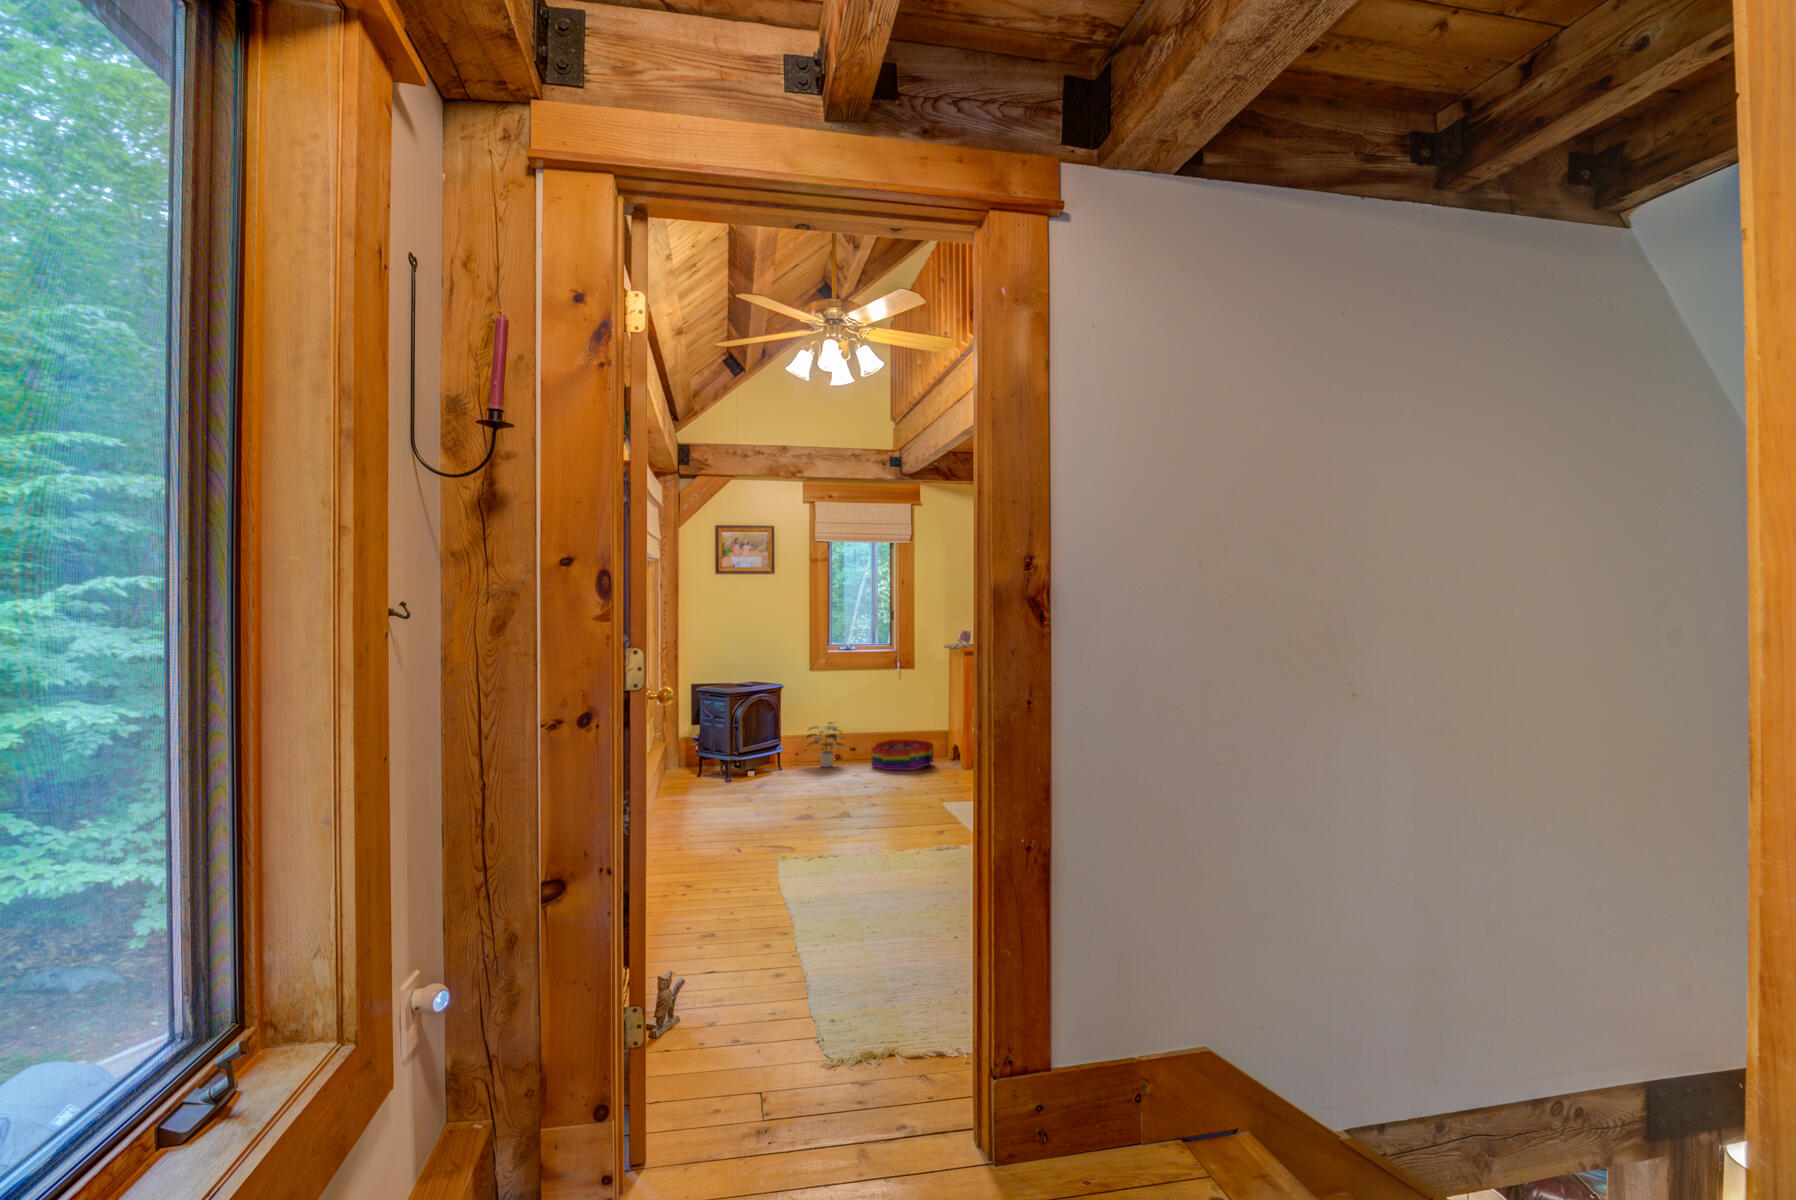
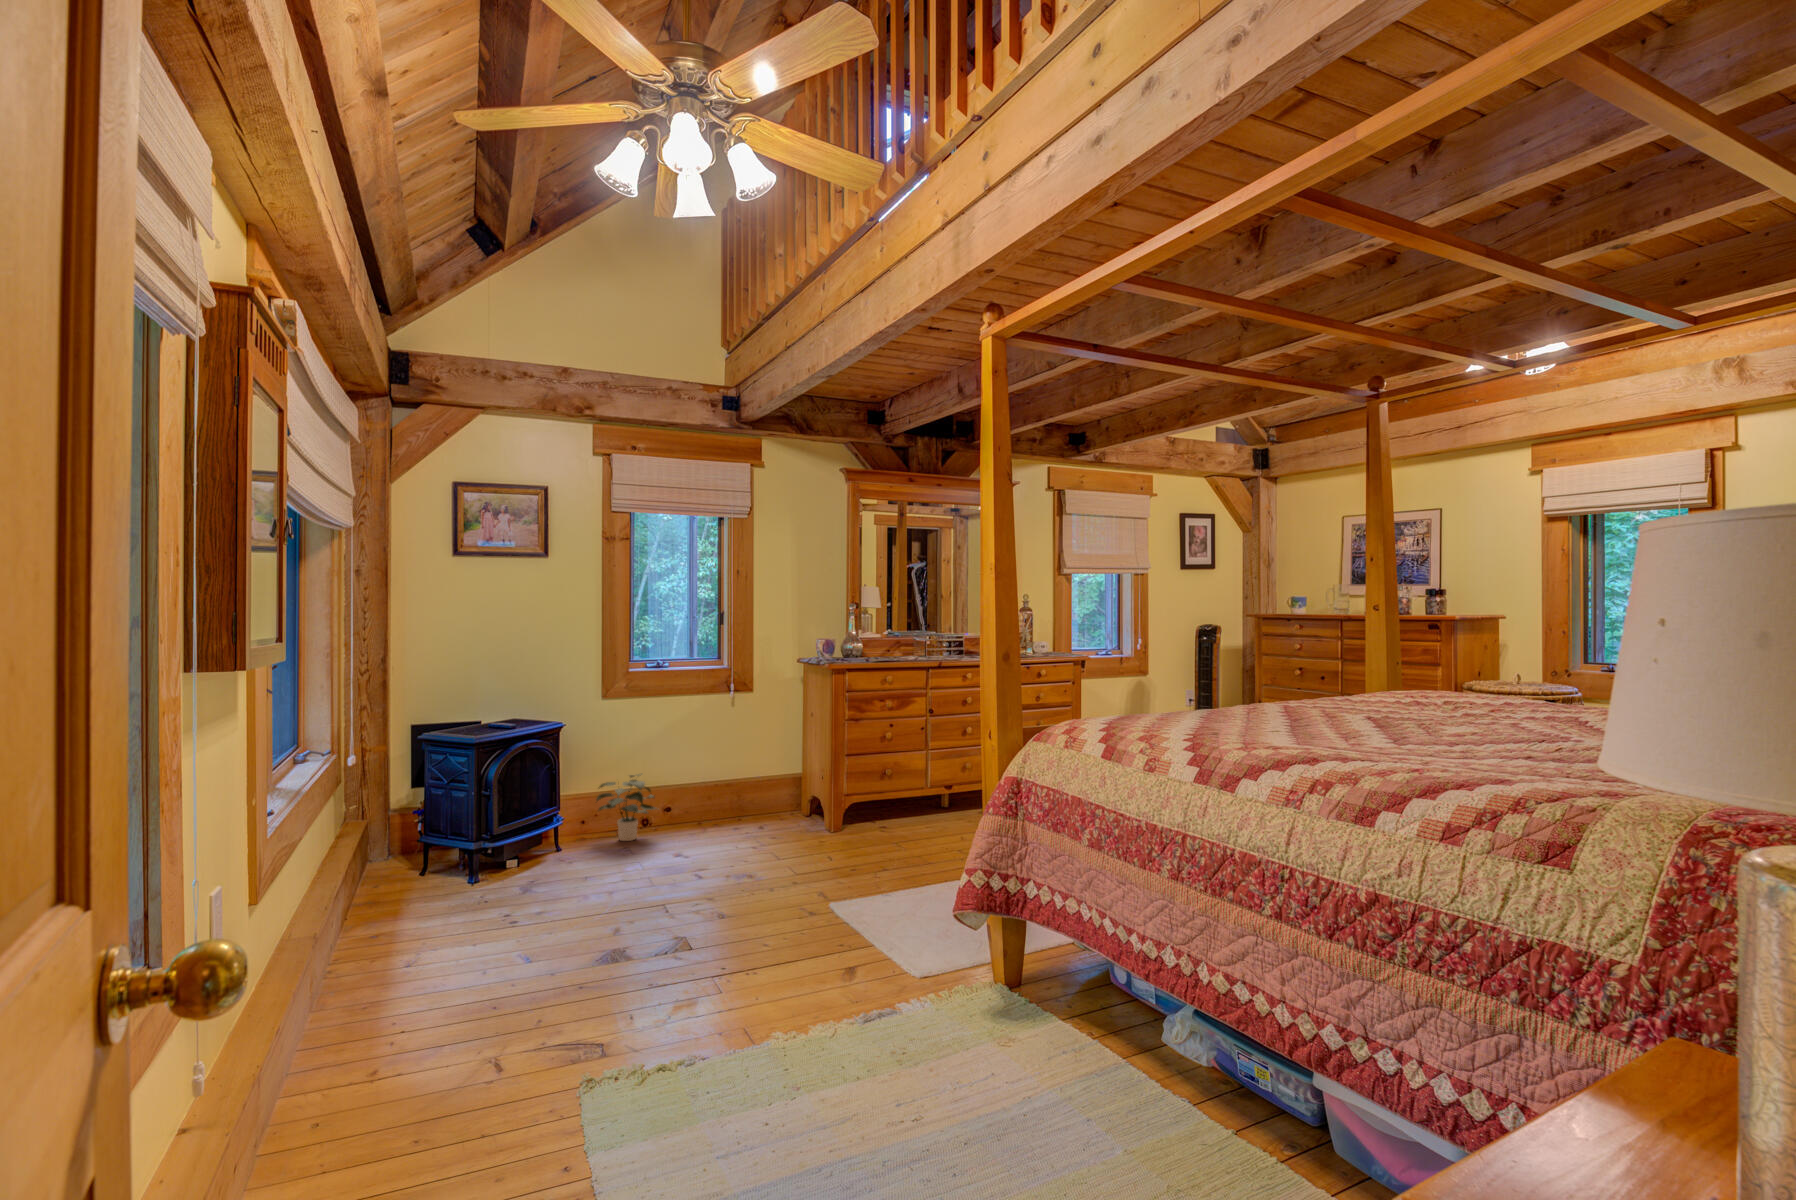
storage bin: present [872,740,933,770] -> none [695,794,782,843]

